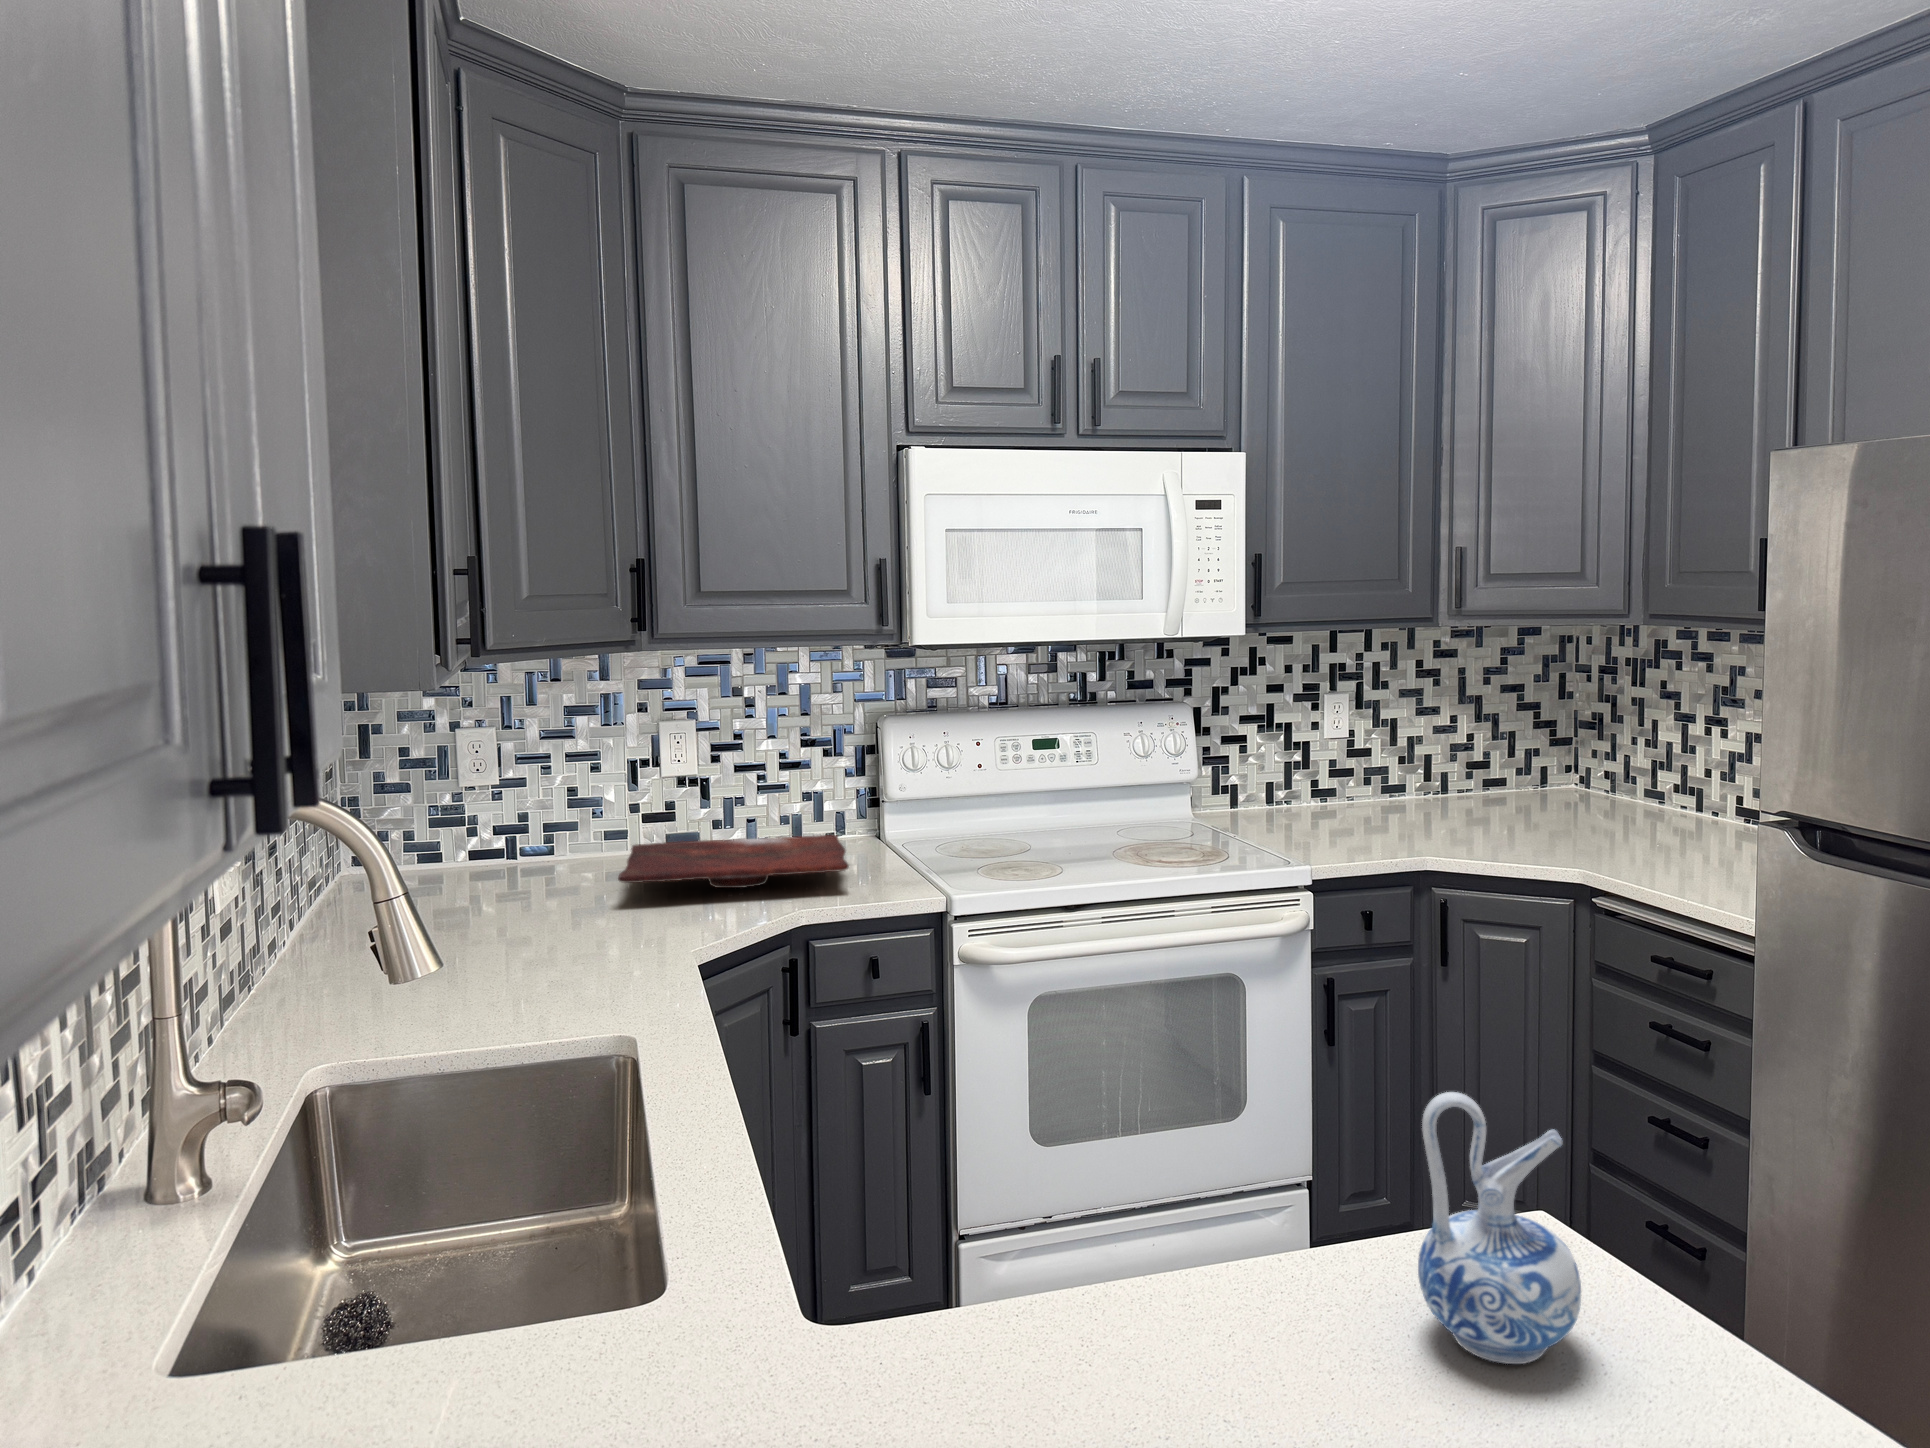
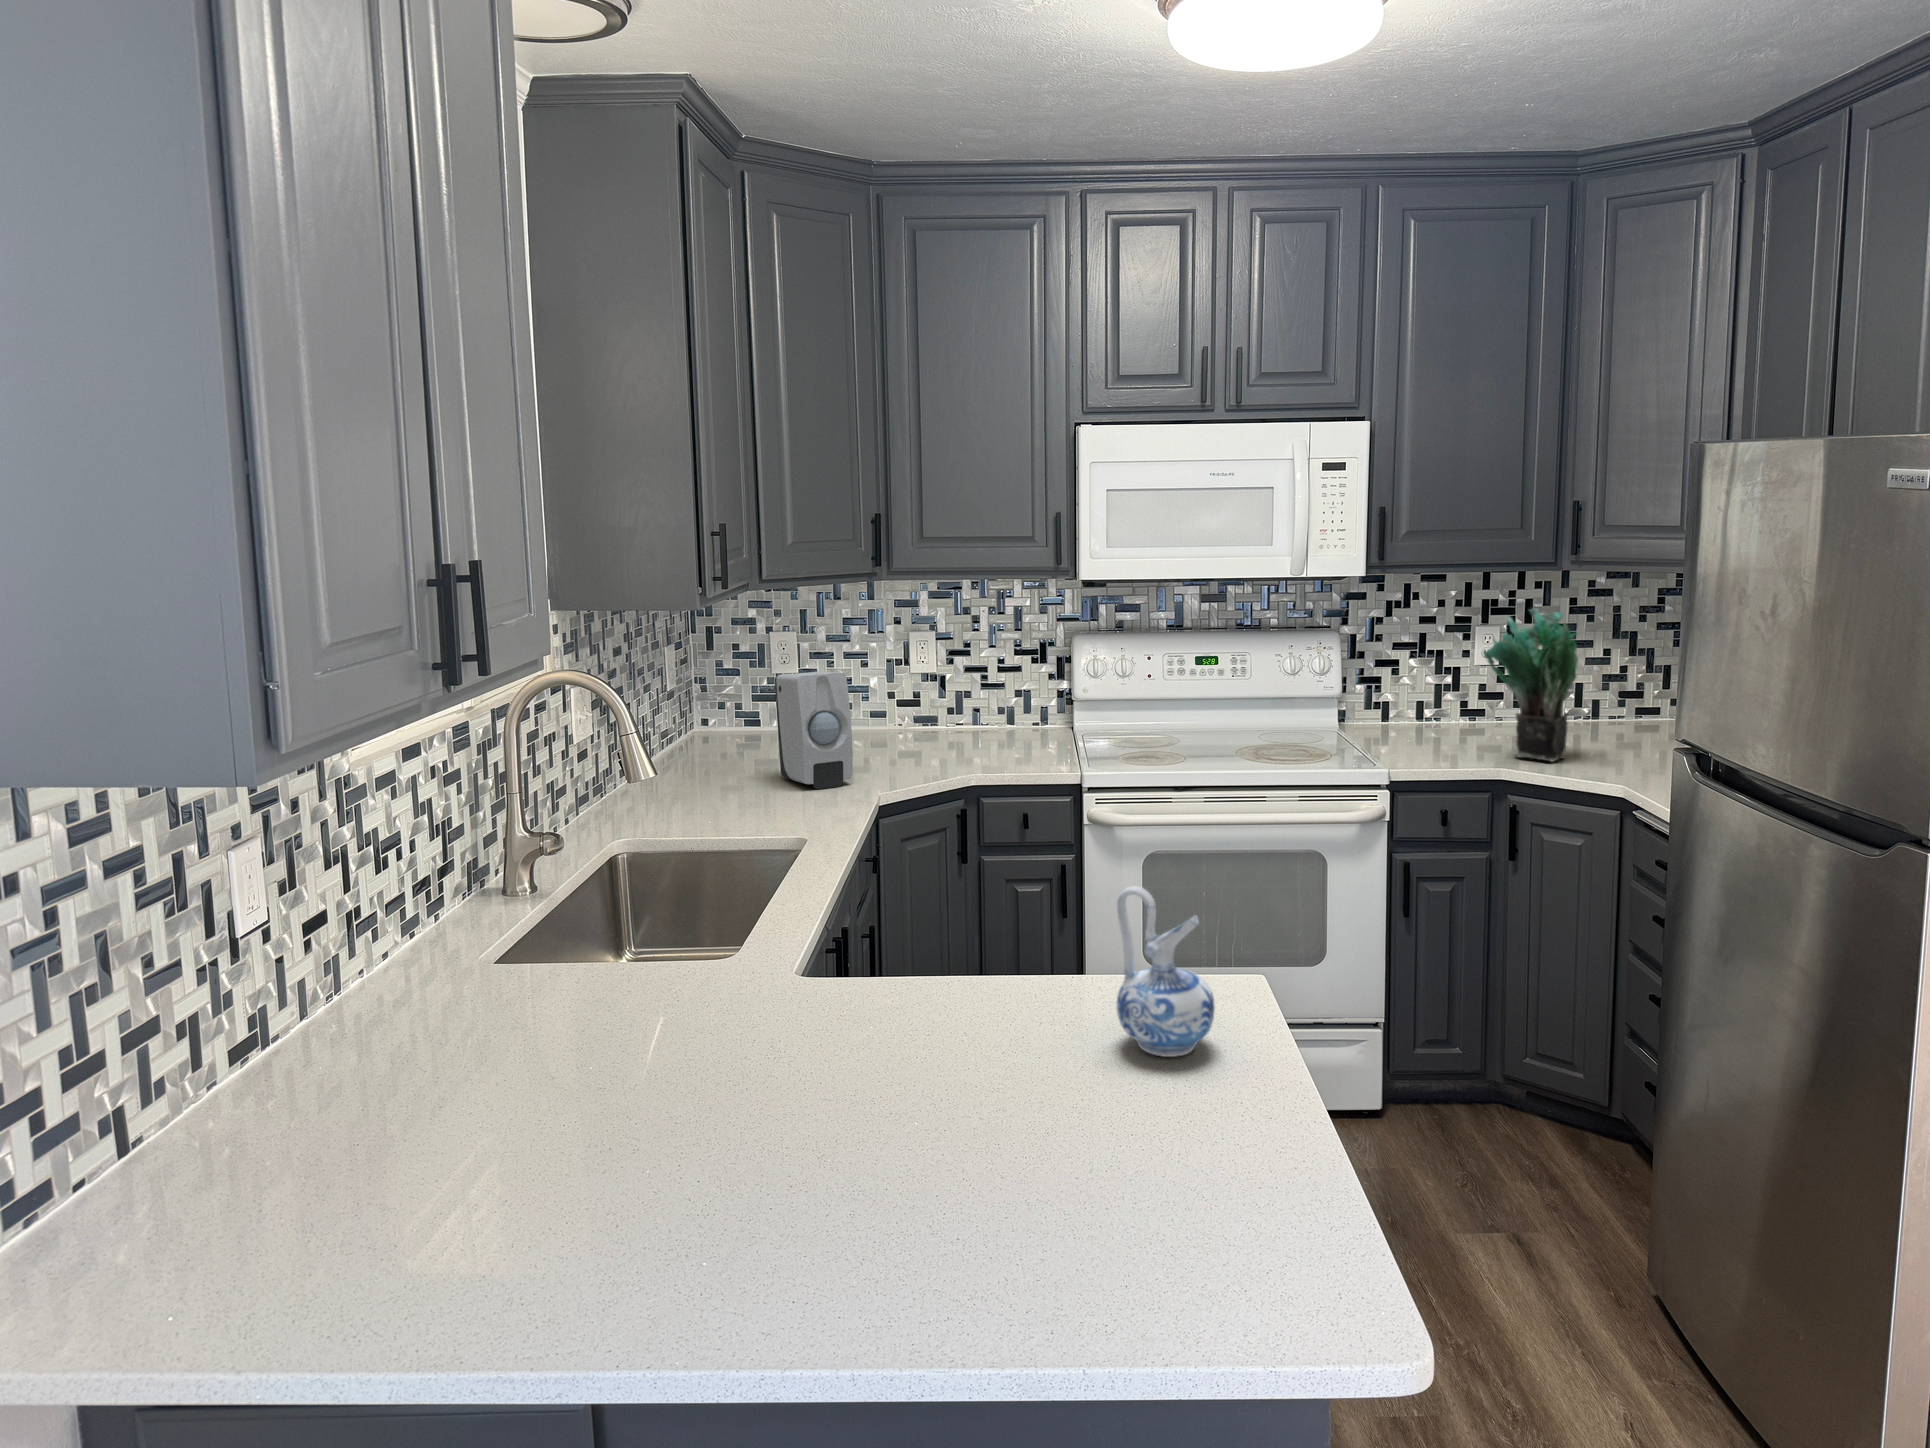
potted plant: none [1378,670,1476,844] -> present [1483,609,1578,762]
soap dispenser: none [509,780,637,949] -> present [775,672,853,789]
cutting board: present [618,835,849,888] -> none [855,722,1030,757]

